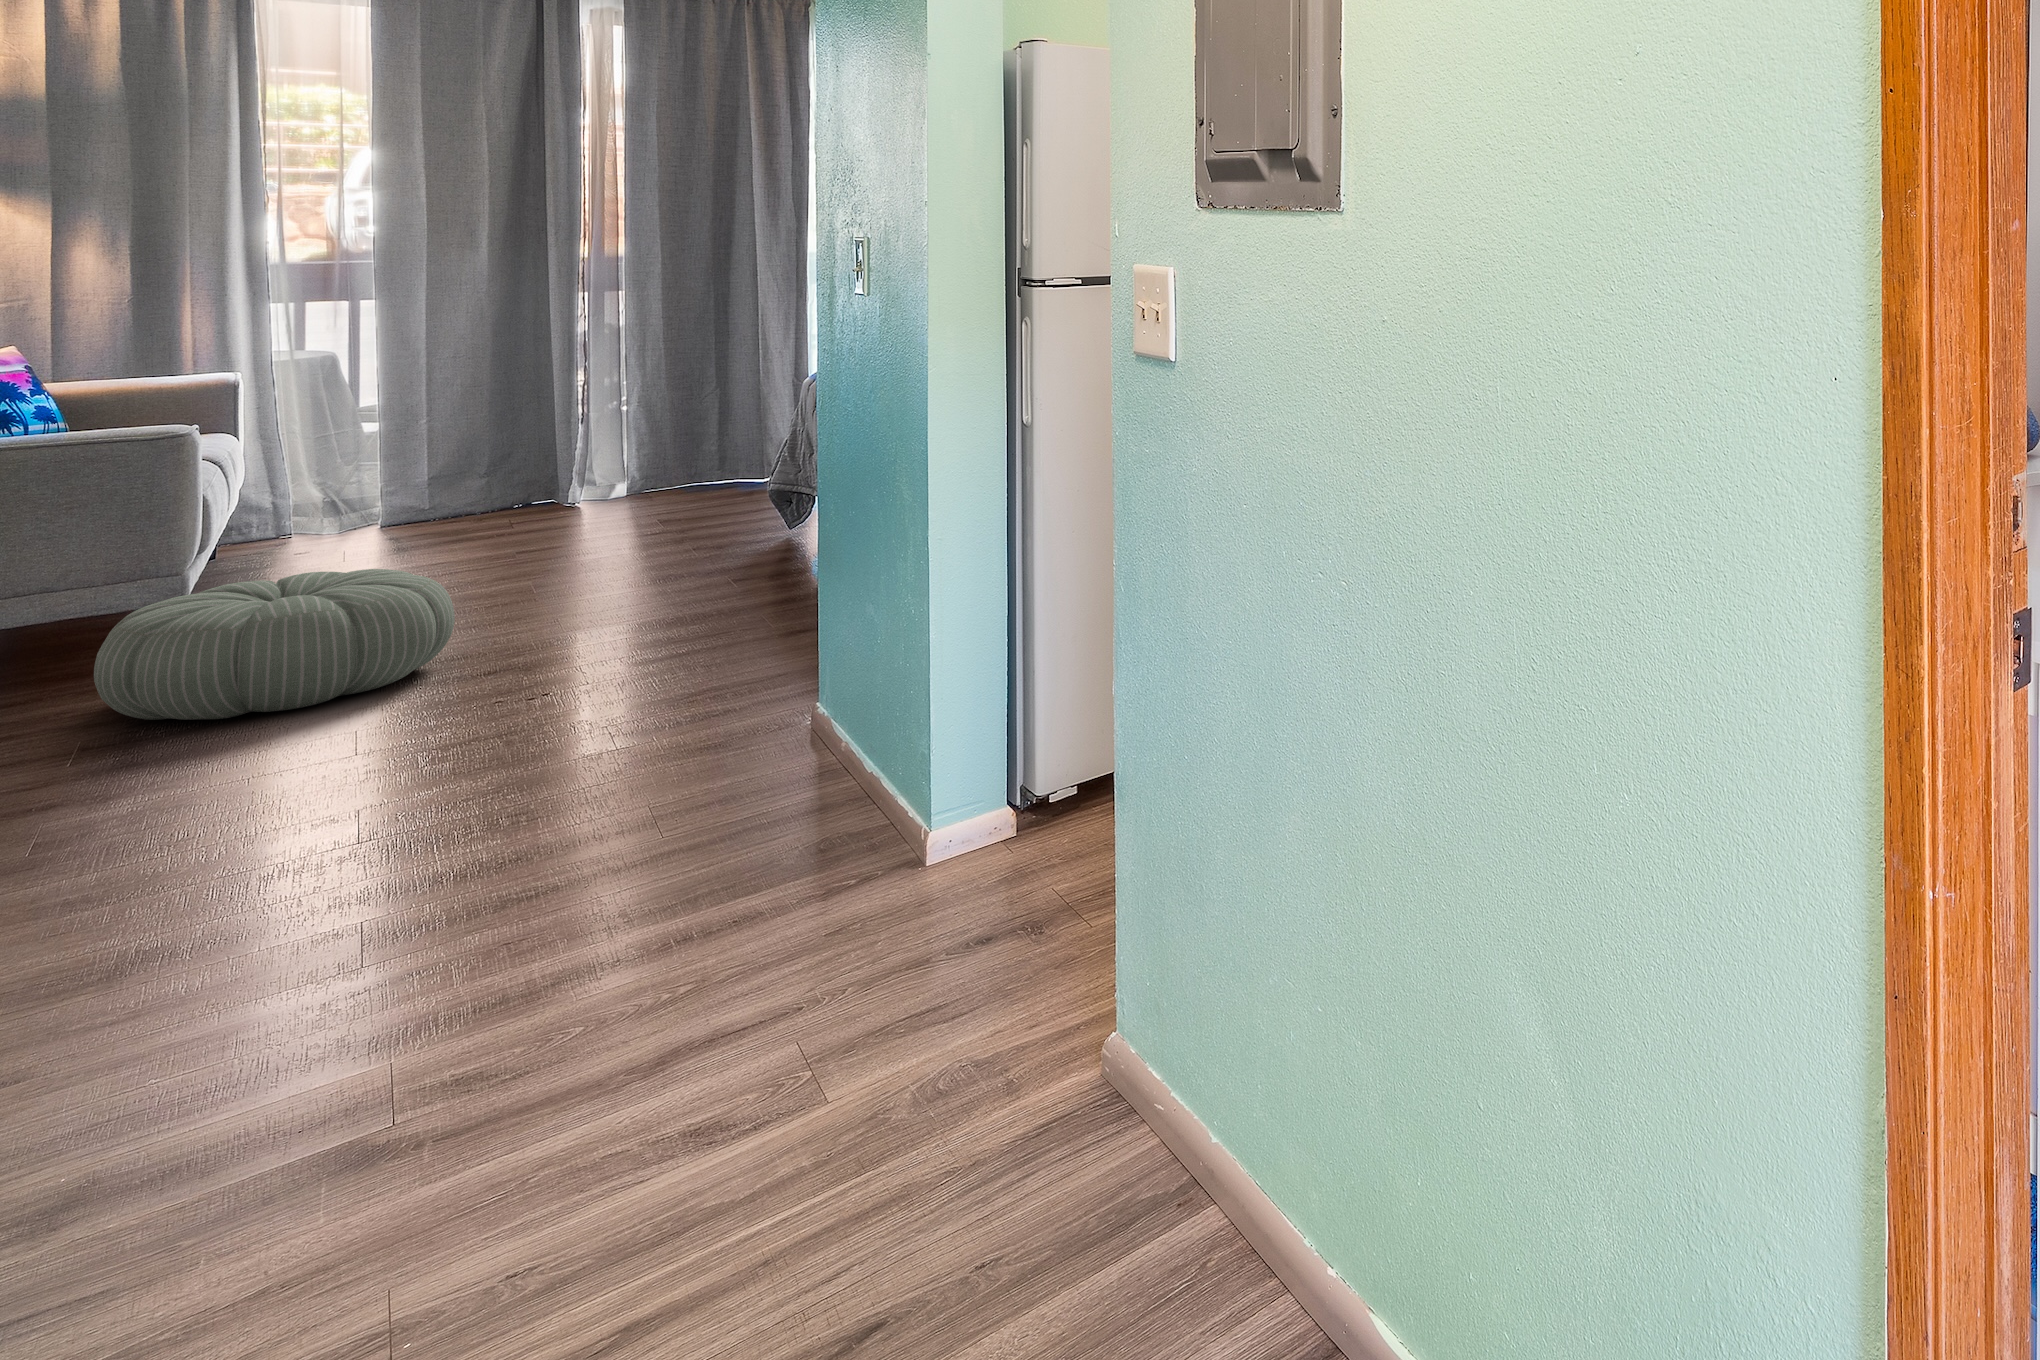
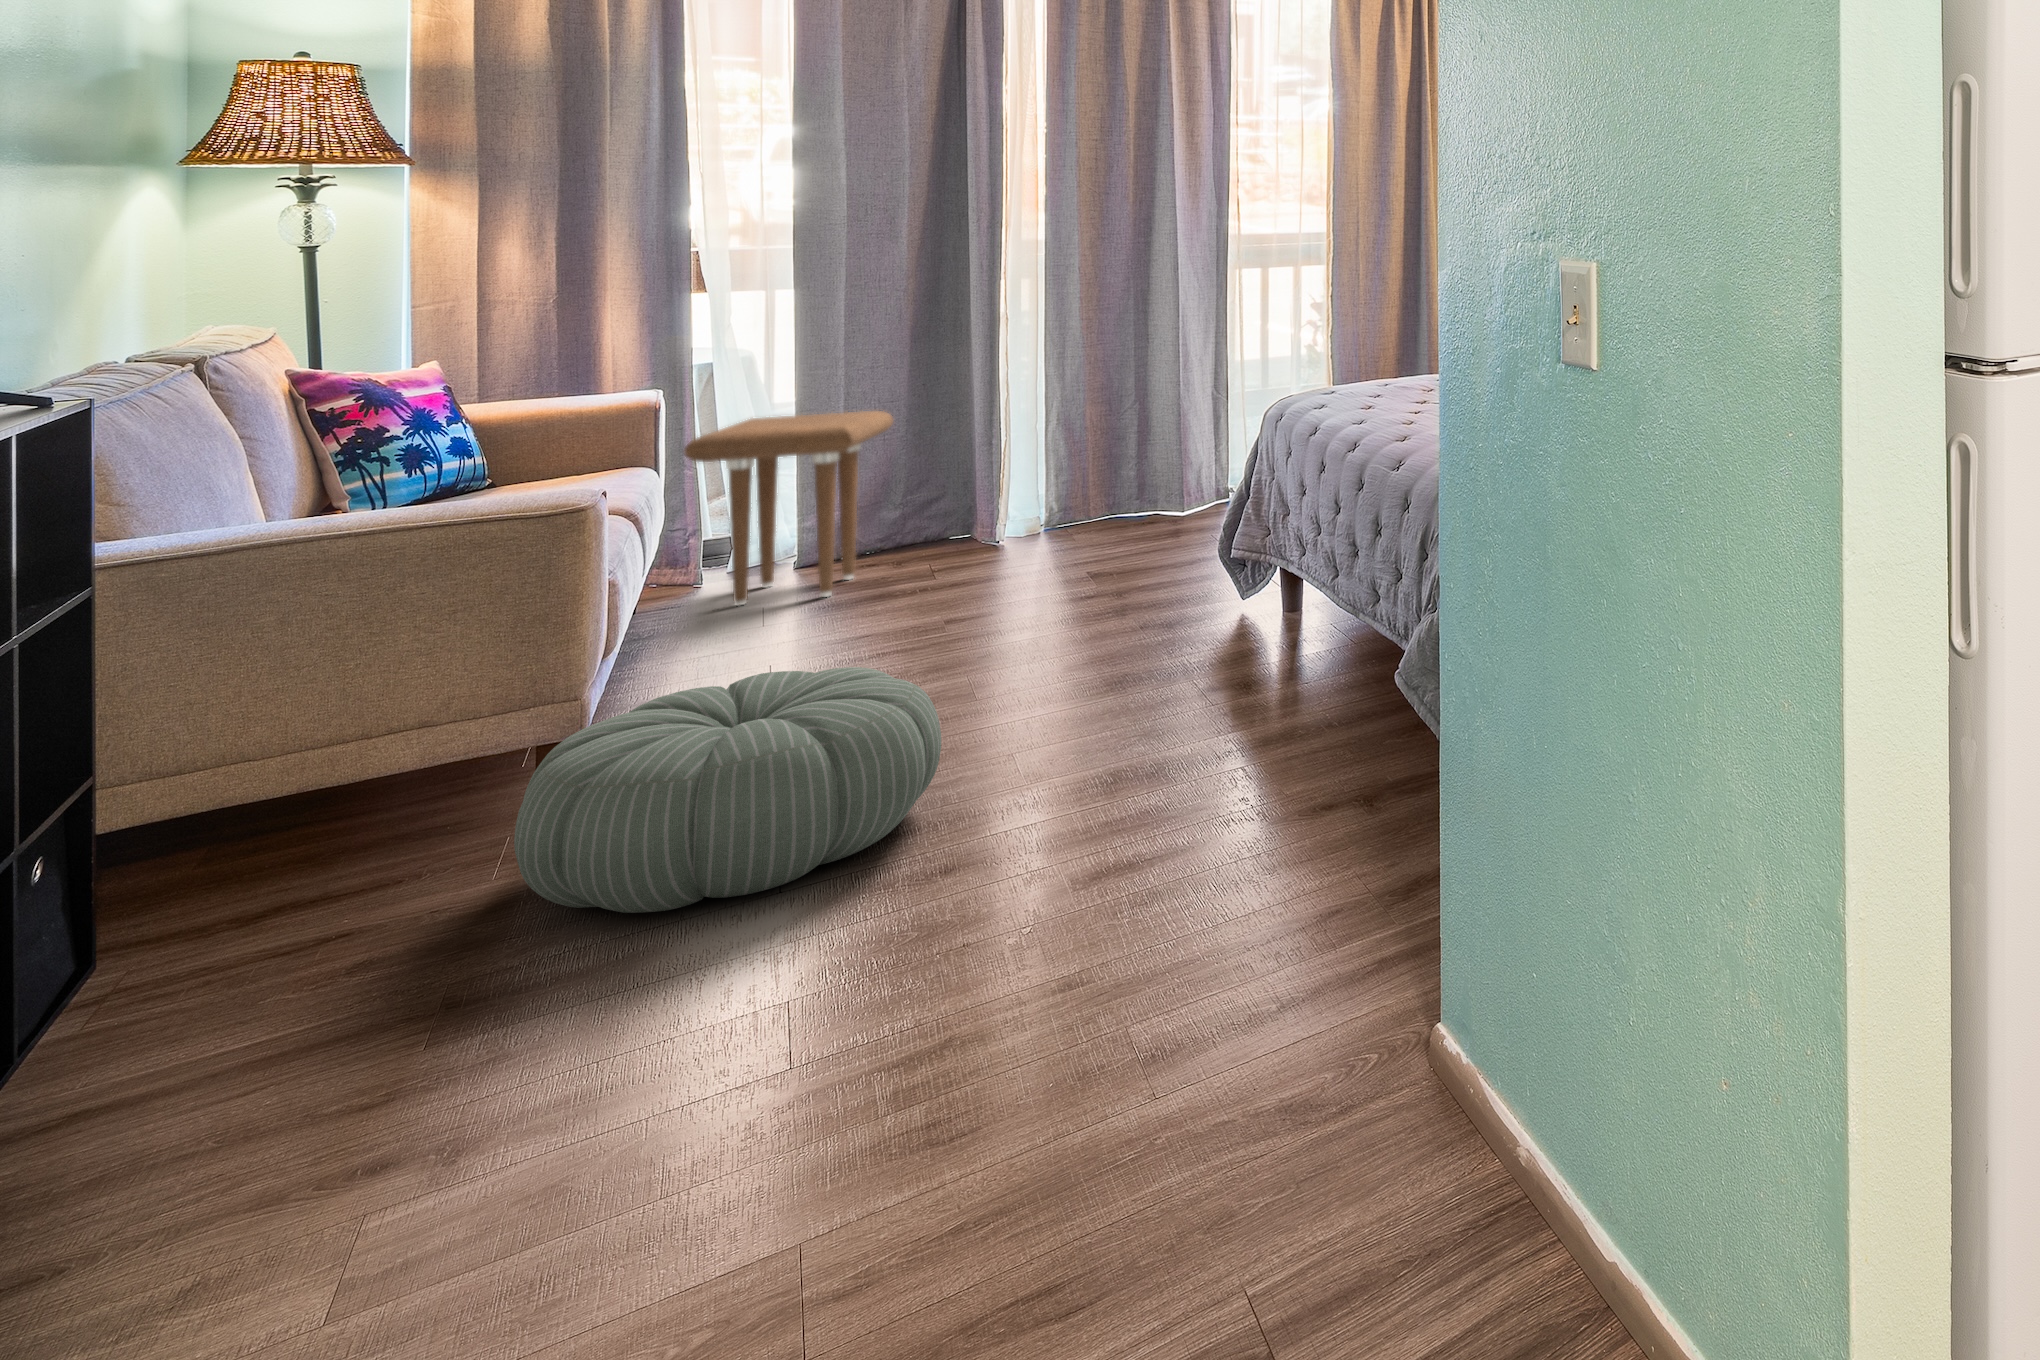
side table: none [259,396,468,553] -> present [684,411,893,605]

